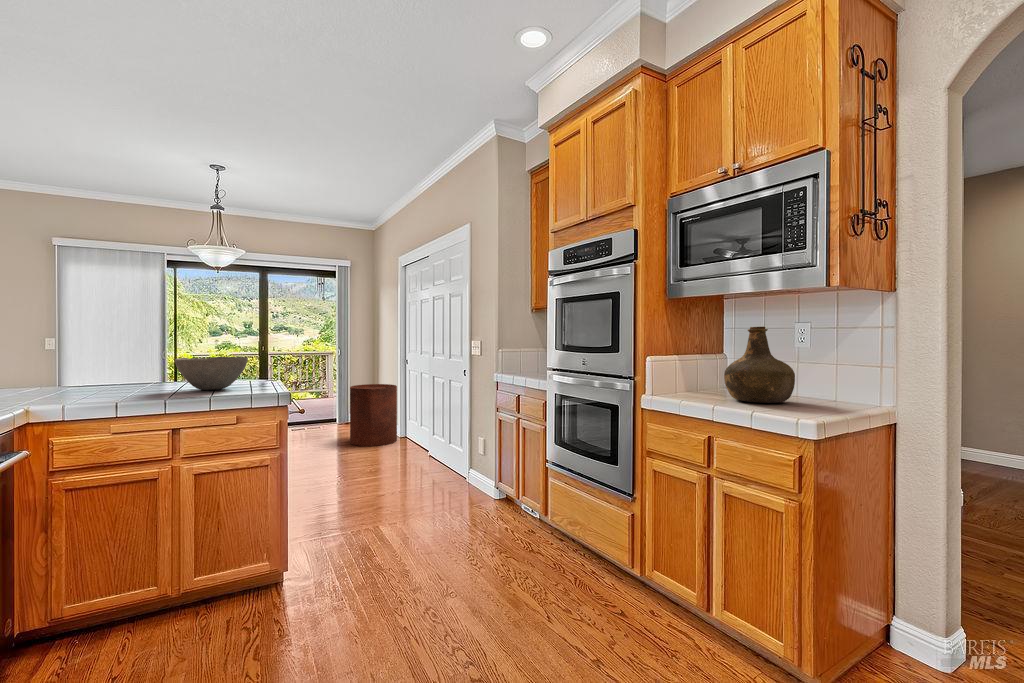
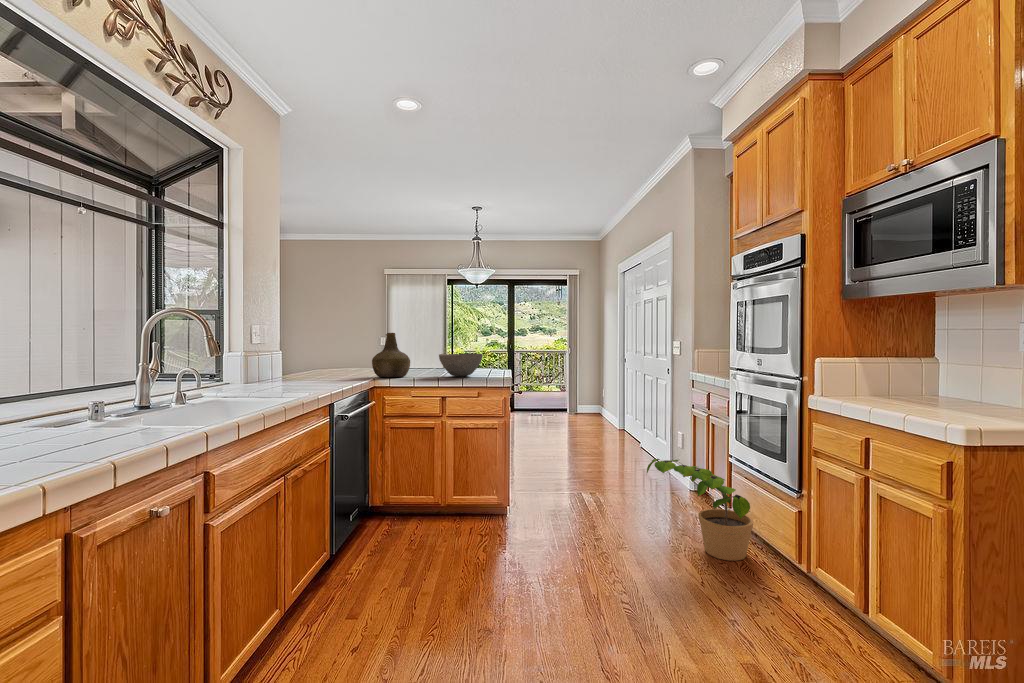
bottle: present [724,327,795,403] -> present [372,333,410,377]
trash can: present [350,384,397,446] -> none [576,380,617,434]
potted plant: none [473,474,582,578] -> present [647,459,753,561]

